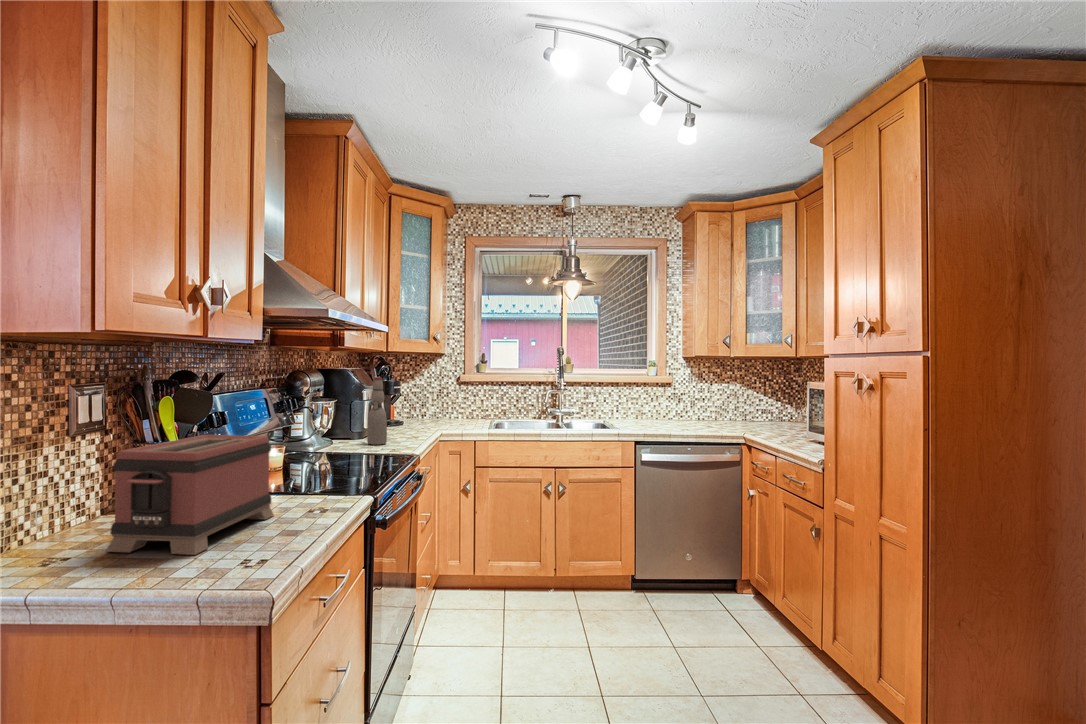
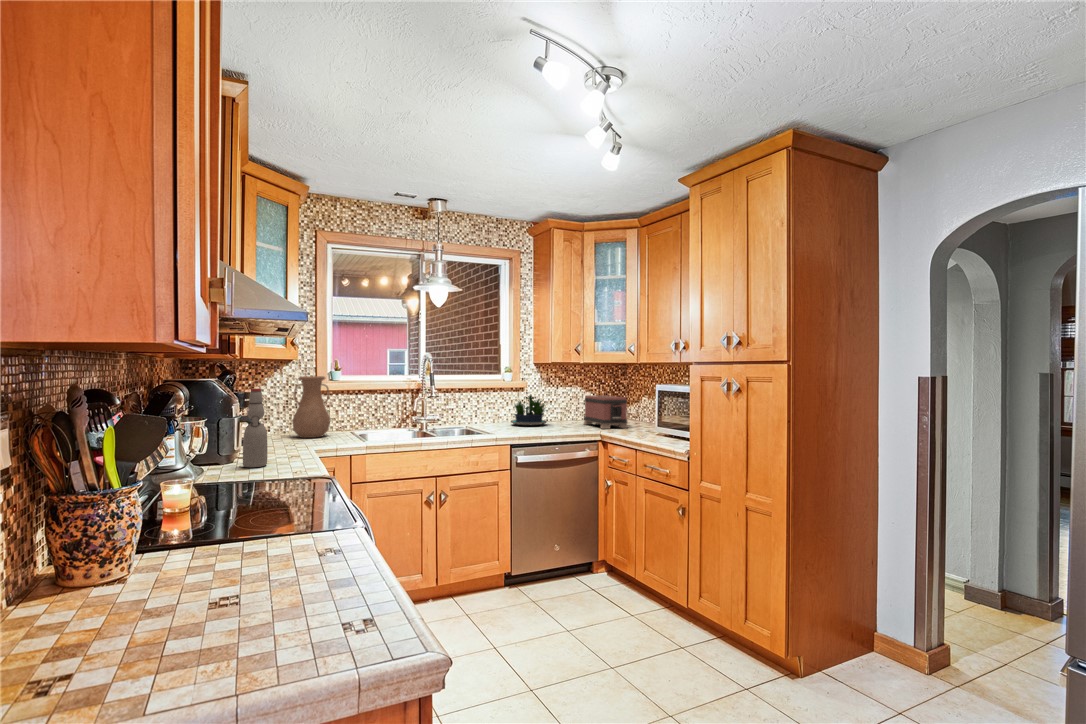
vase: none [441,369,474,425] -> present [292,376,331,438]
potted plant: none [657,392,704,425] -> present [511,395,547,425]
toaster: present [106,435,274,555] -> present [584,395,628,429]

